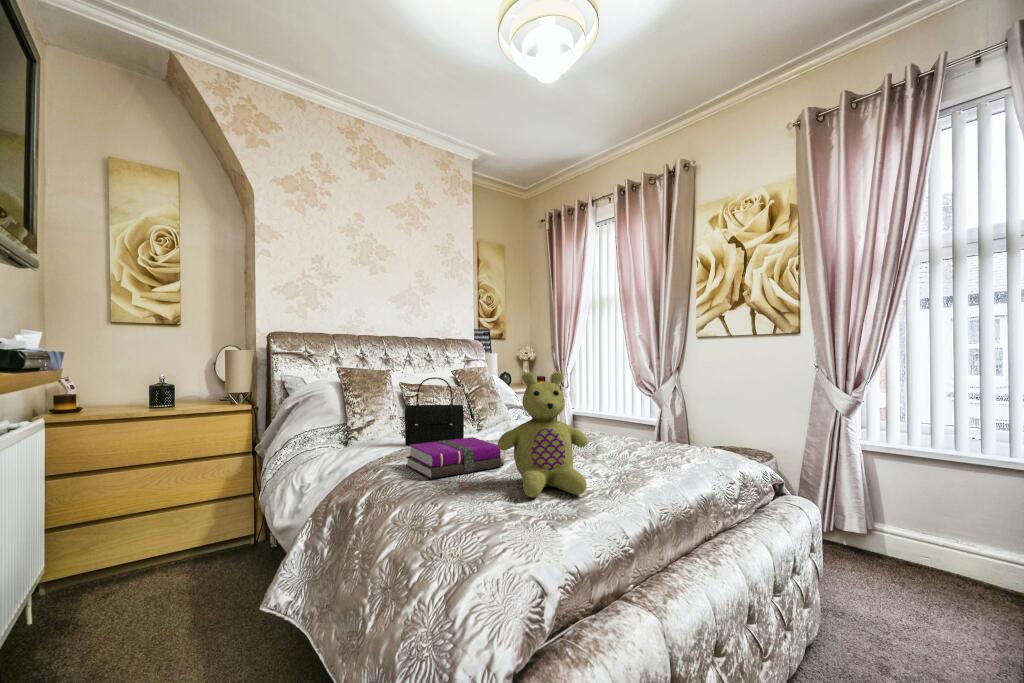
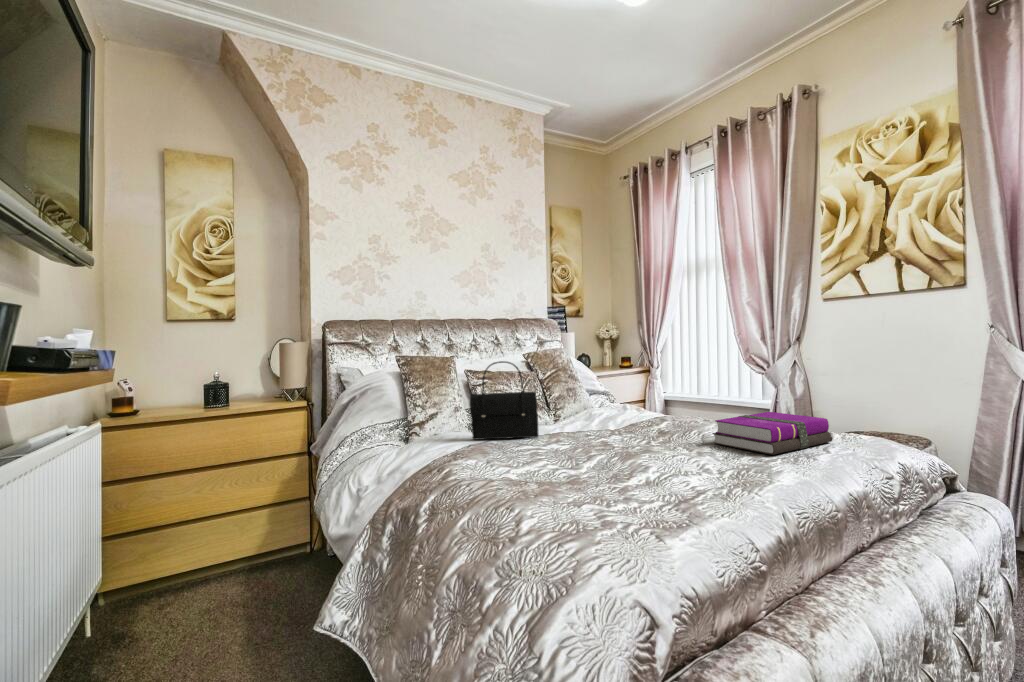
stuffed bear: present [497,372,587,497] -> none [580,345,697,500]
notebook: present [406,437,504,479] -> present [713,412,833,455]

